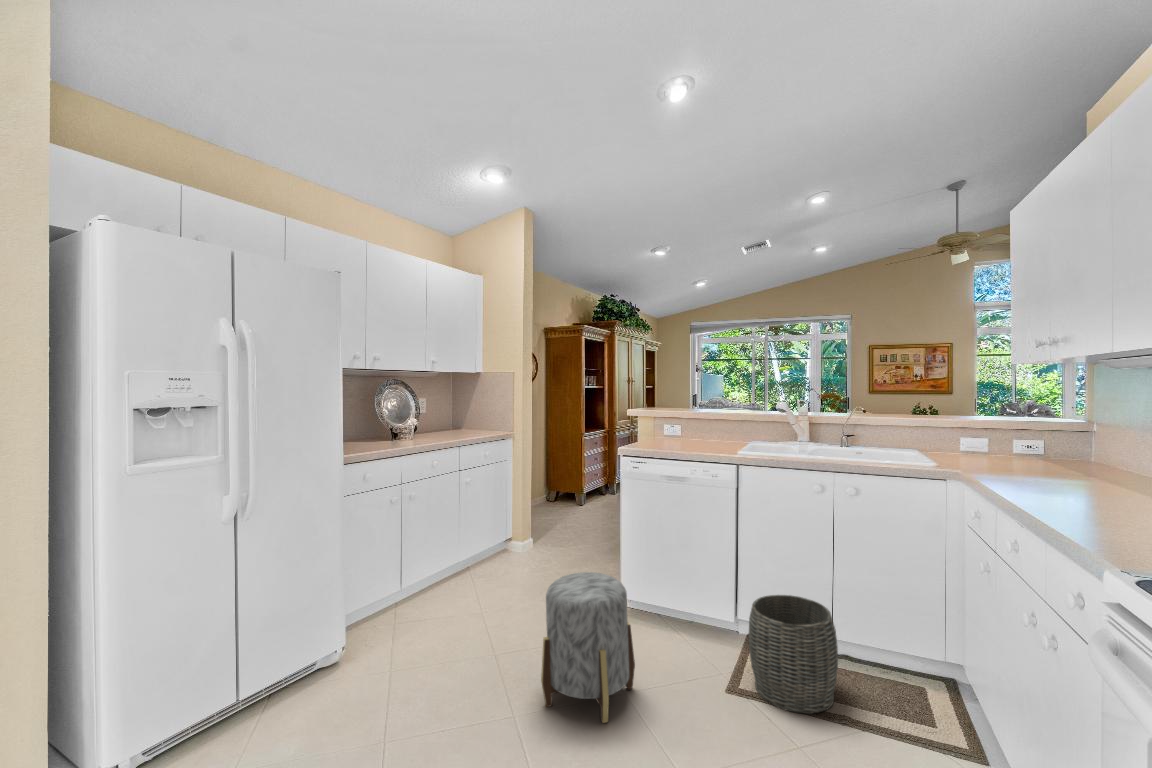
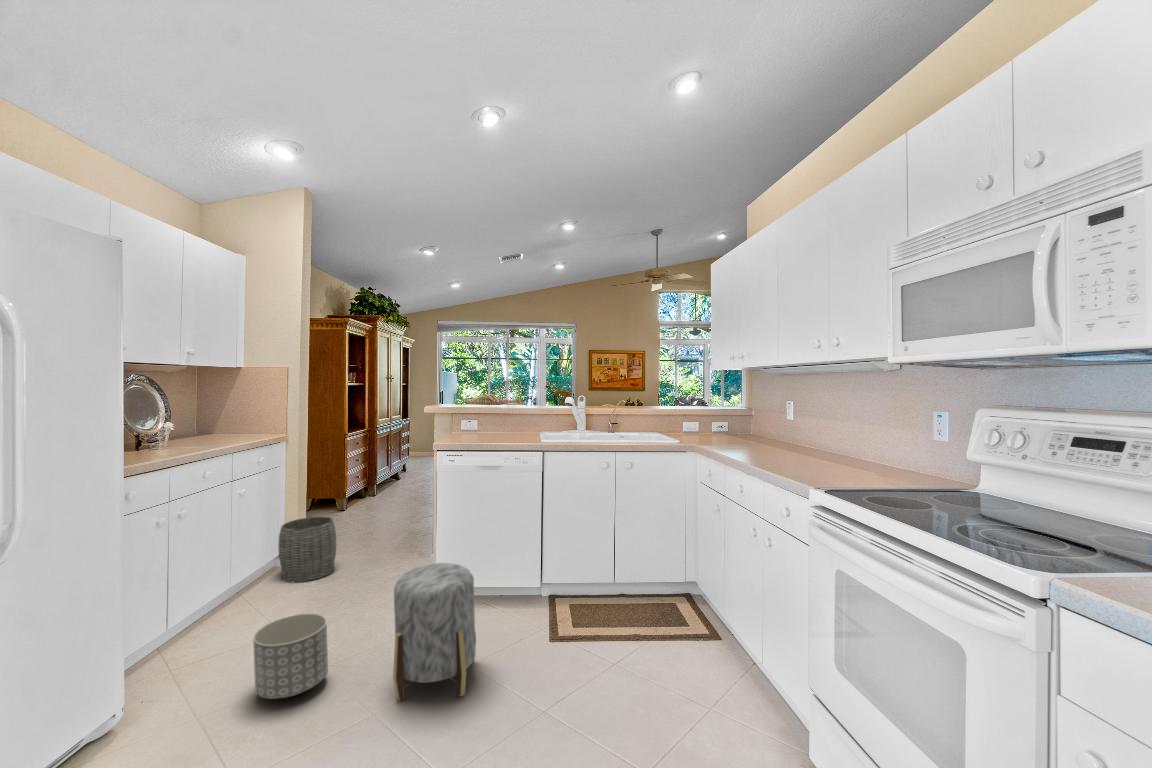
woven basket: present [749,595,838,714] -> present [279,517,336,582]
planter: none [438,597,499,671] -> present [253,613,328,699]

